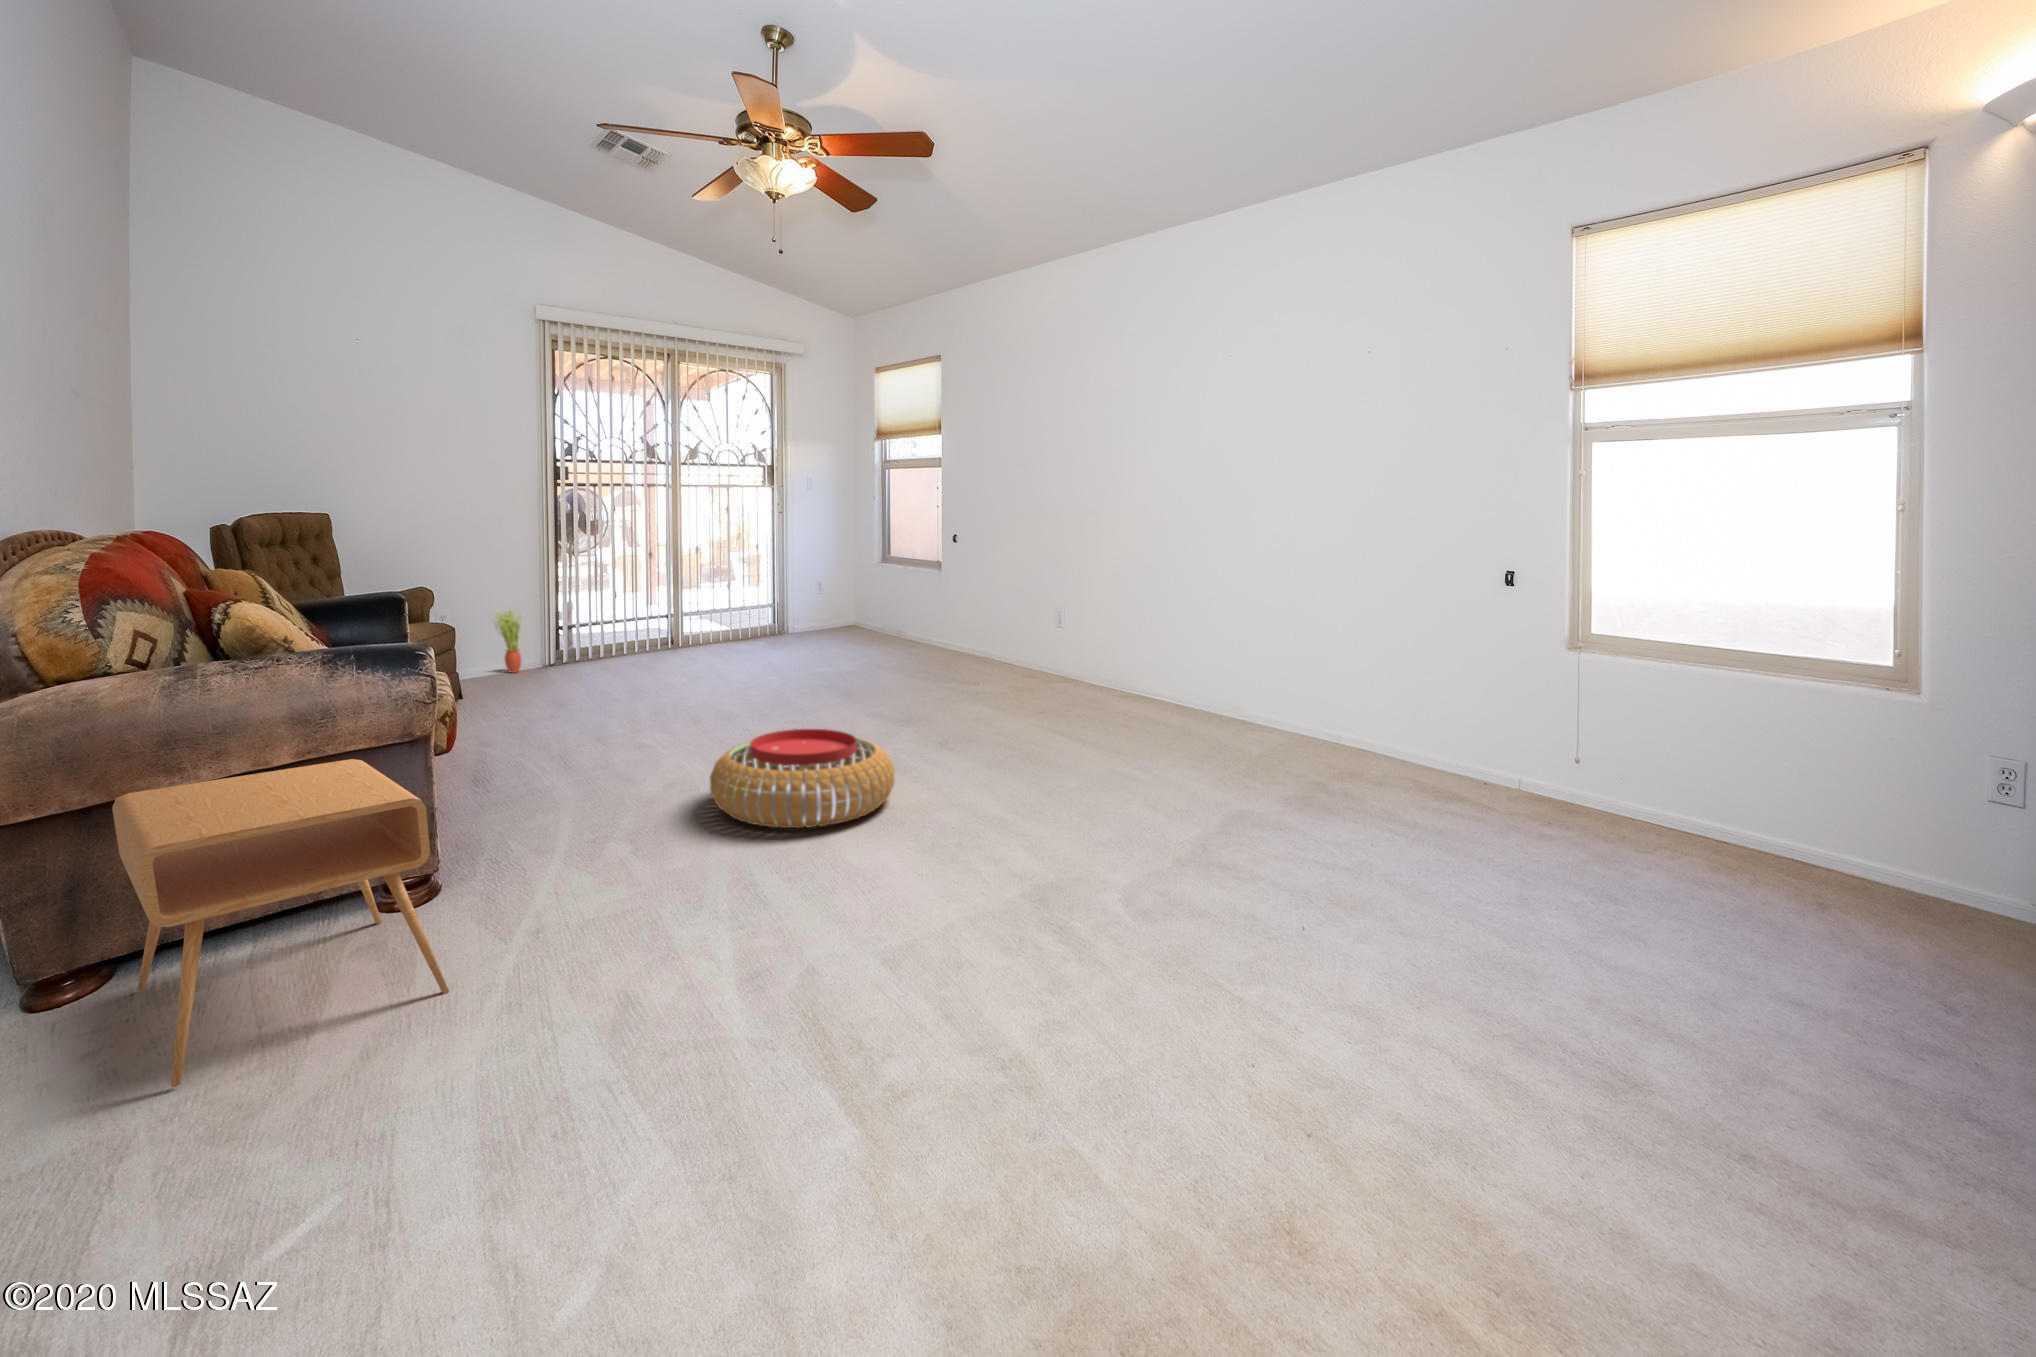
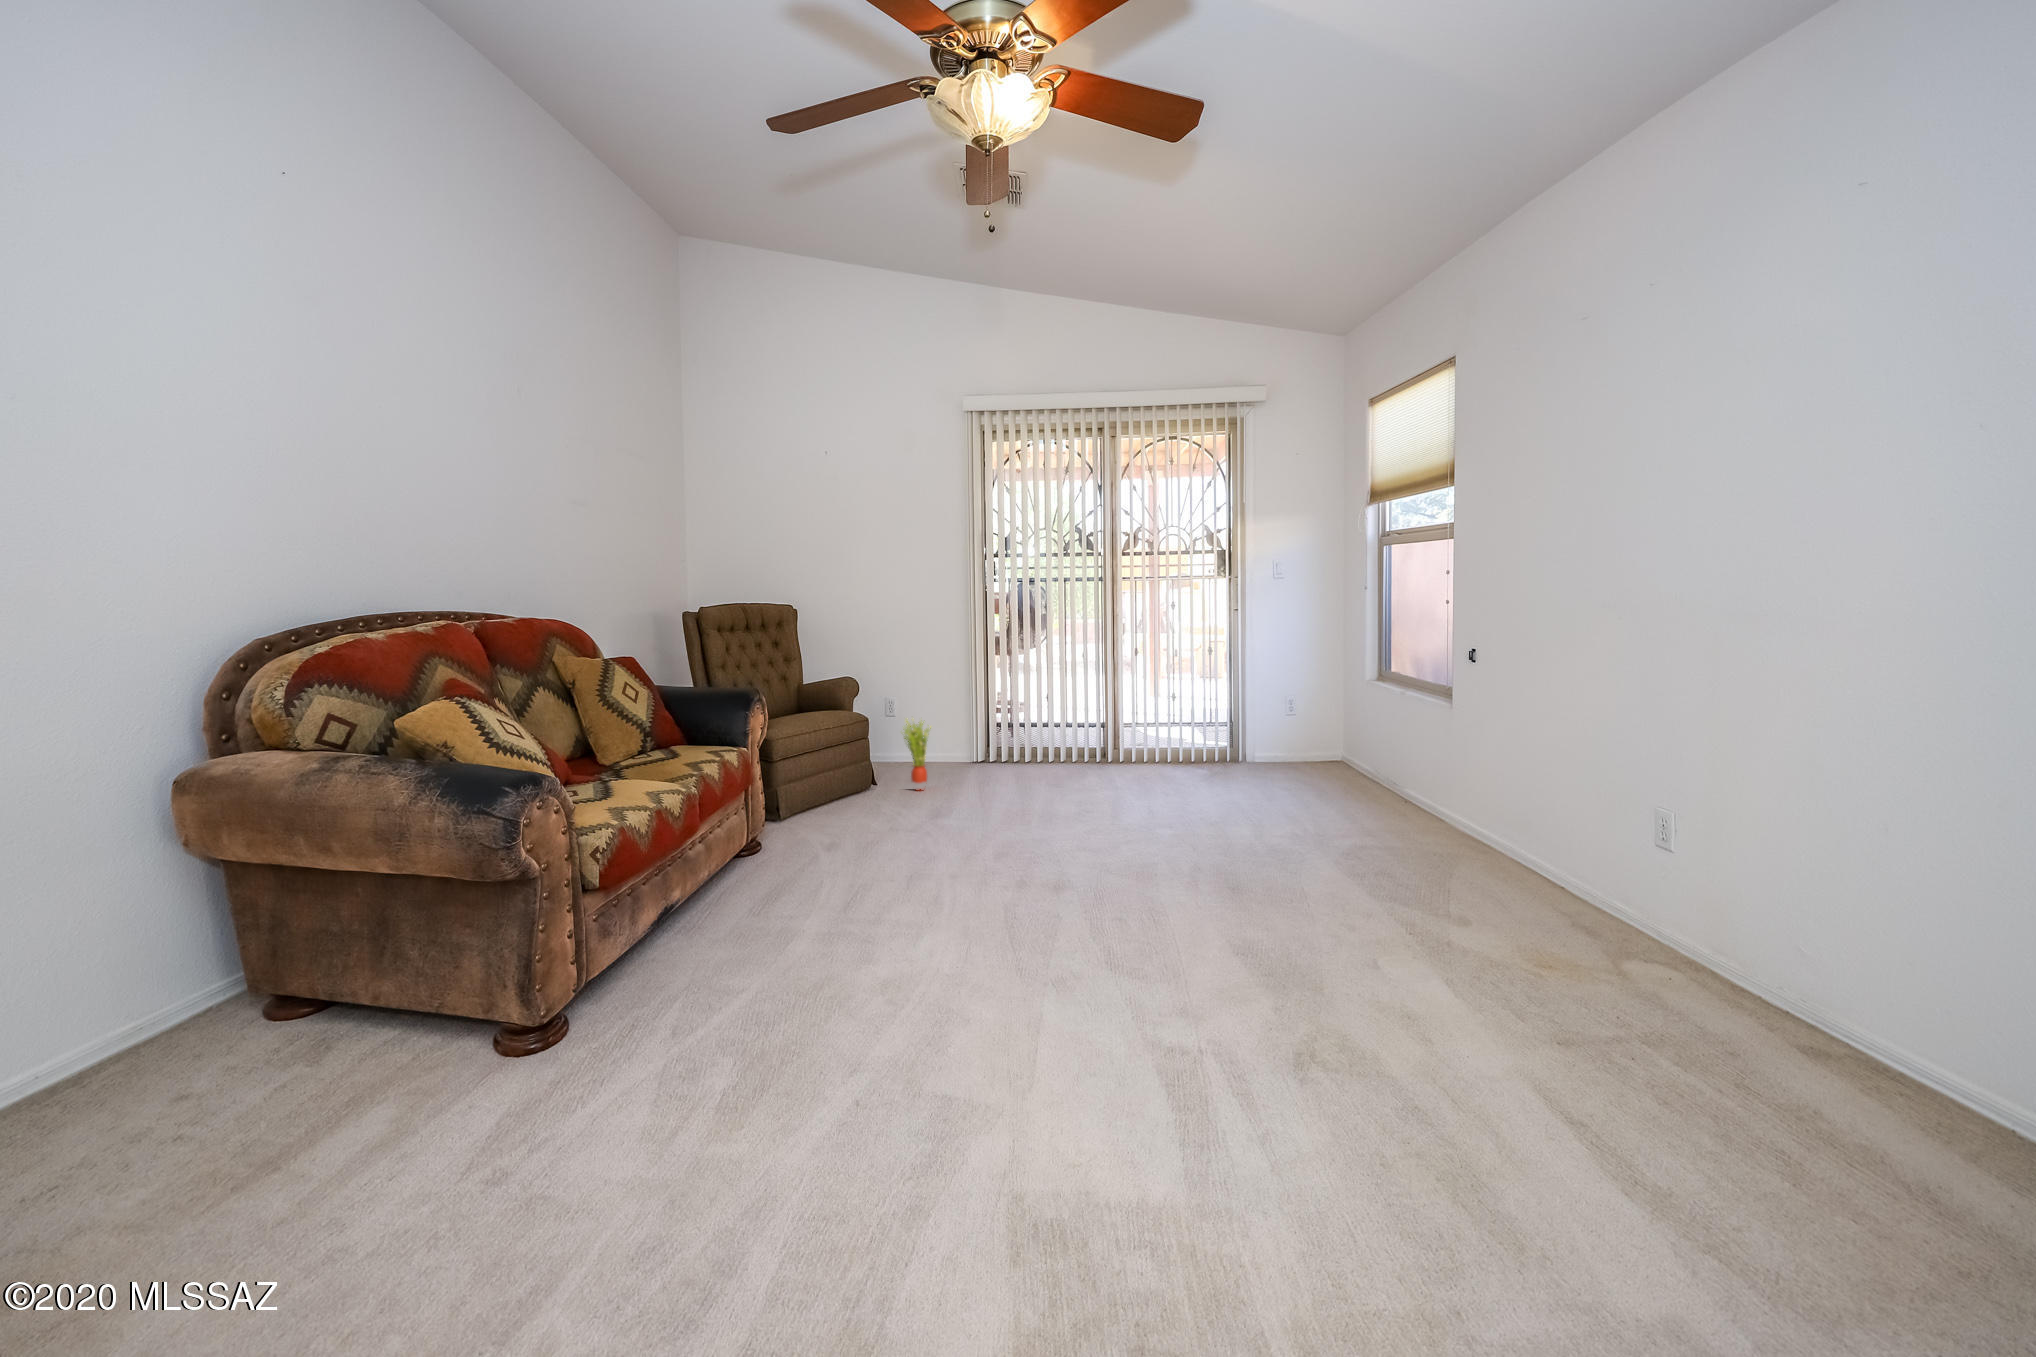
pouf: present [710,729,895,828] -> none [902,879,1153,1021]
side table: present [112,759,449,1087] -> none [160,855,495,1172]

